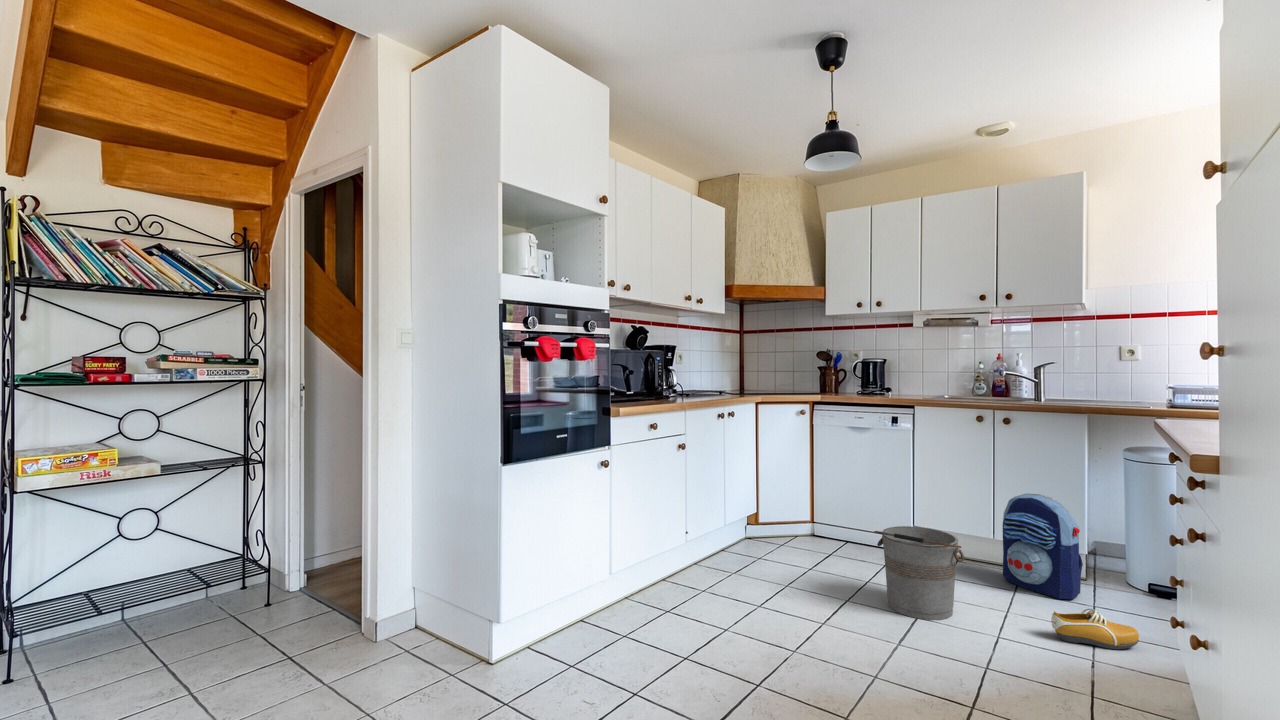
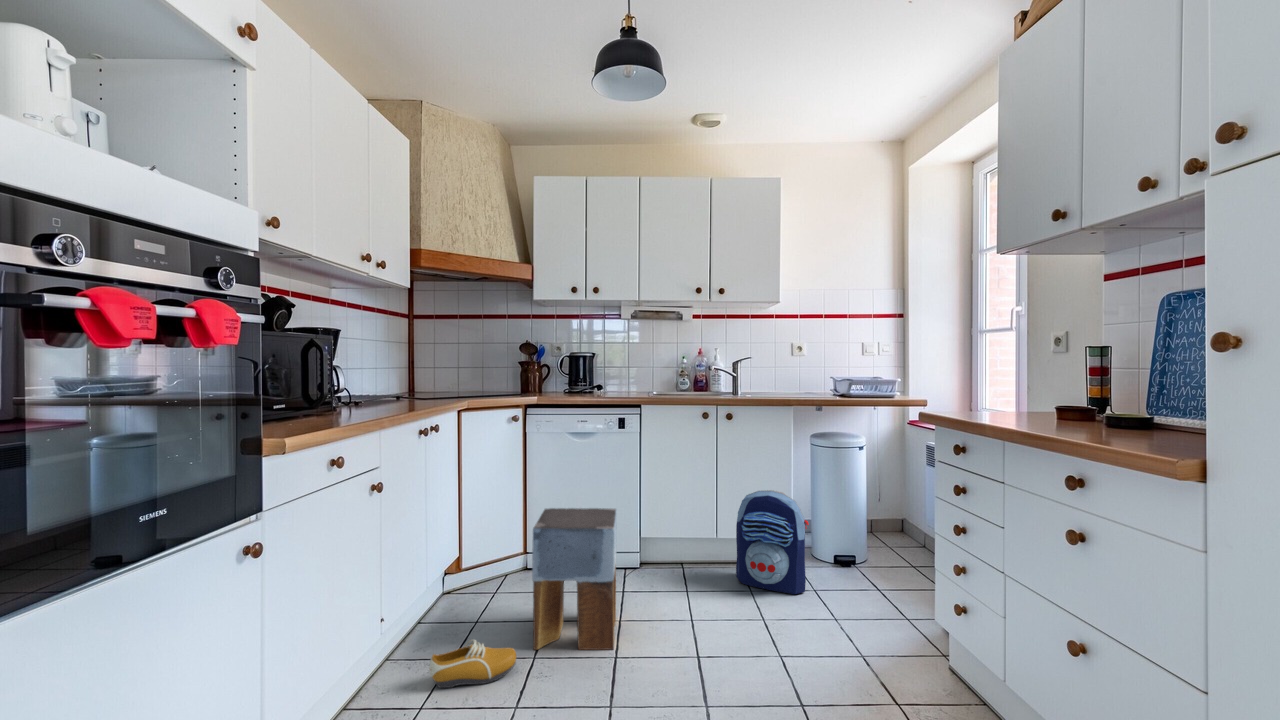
stool: none [788,480,865,590] -> present [532,508,617,650]
bucket: present [874,526,964,620] -> none [654,551,751,671]
shoe: present [1051,609,1139,649] -> present [429,640,516,688]

